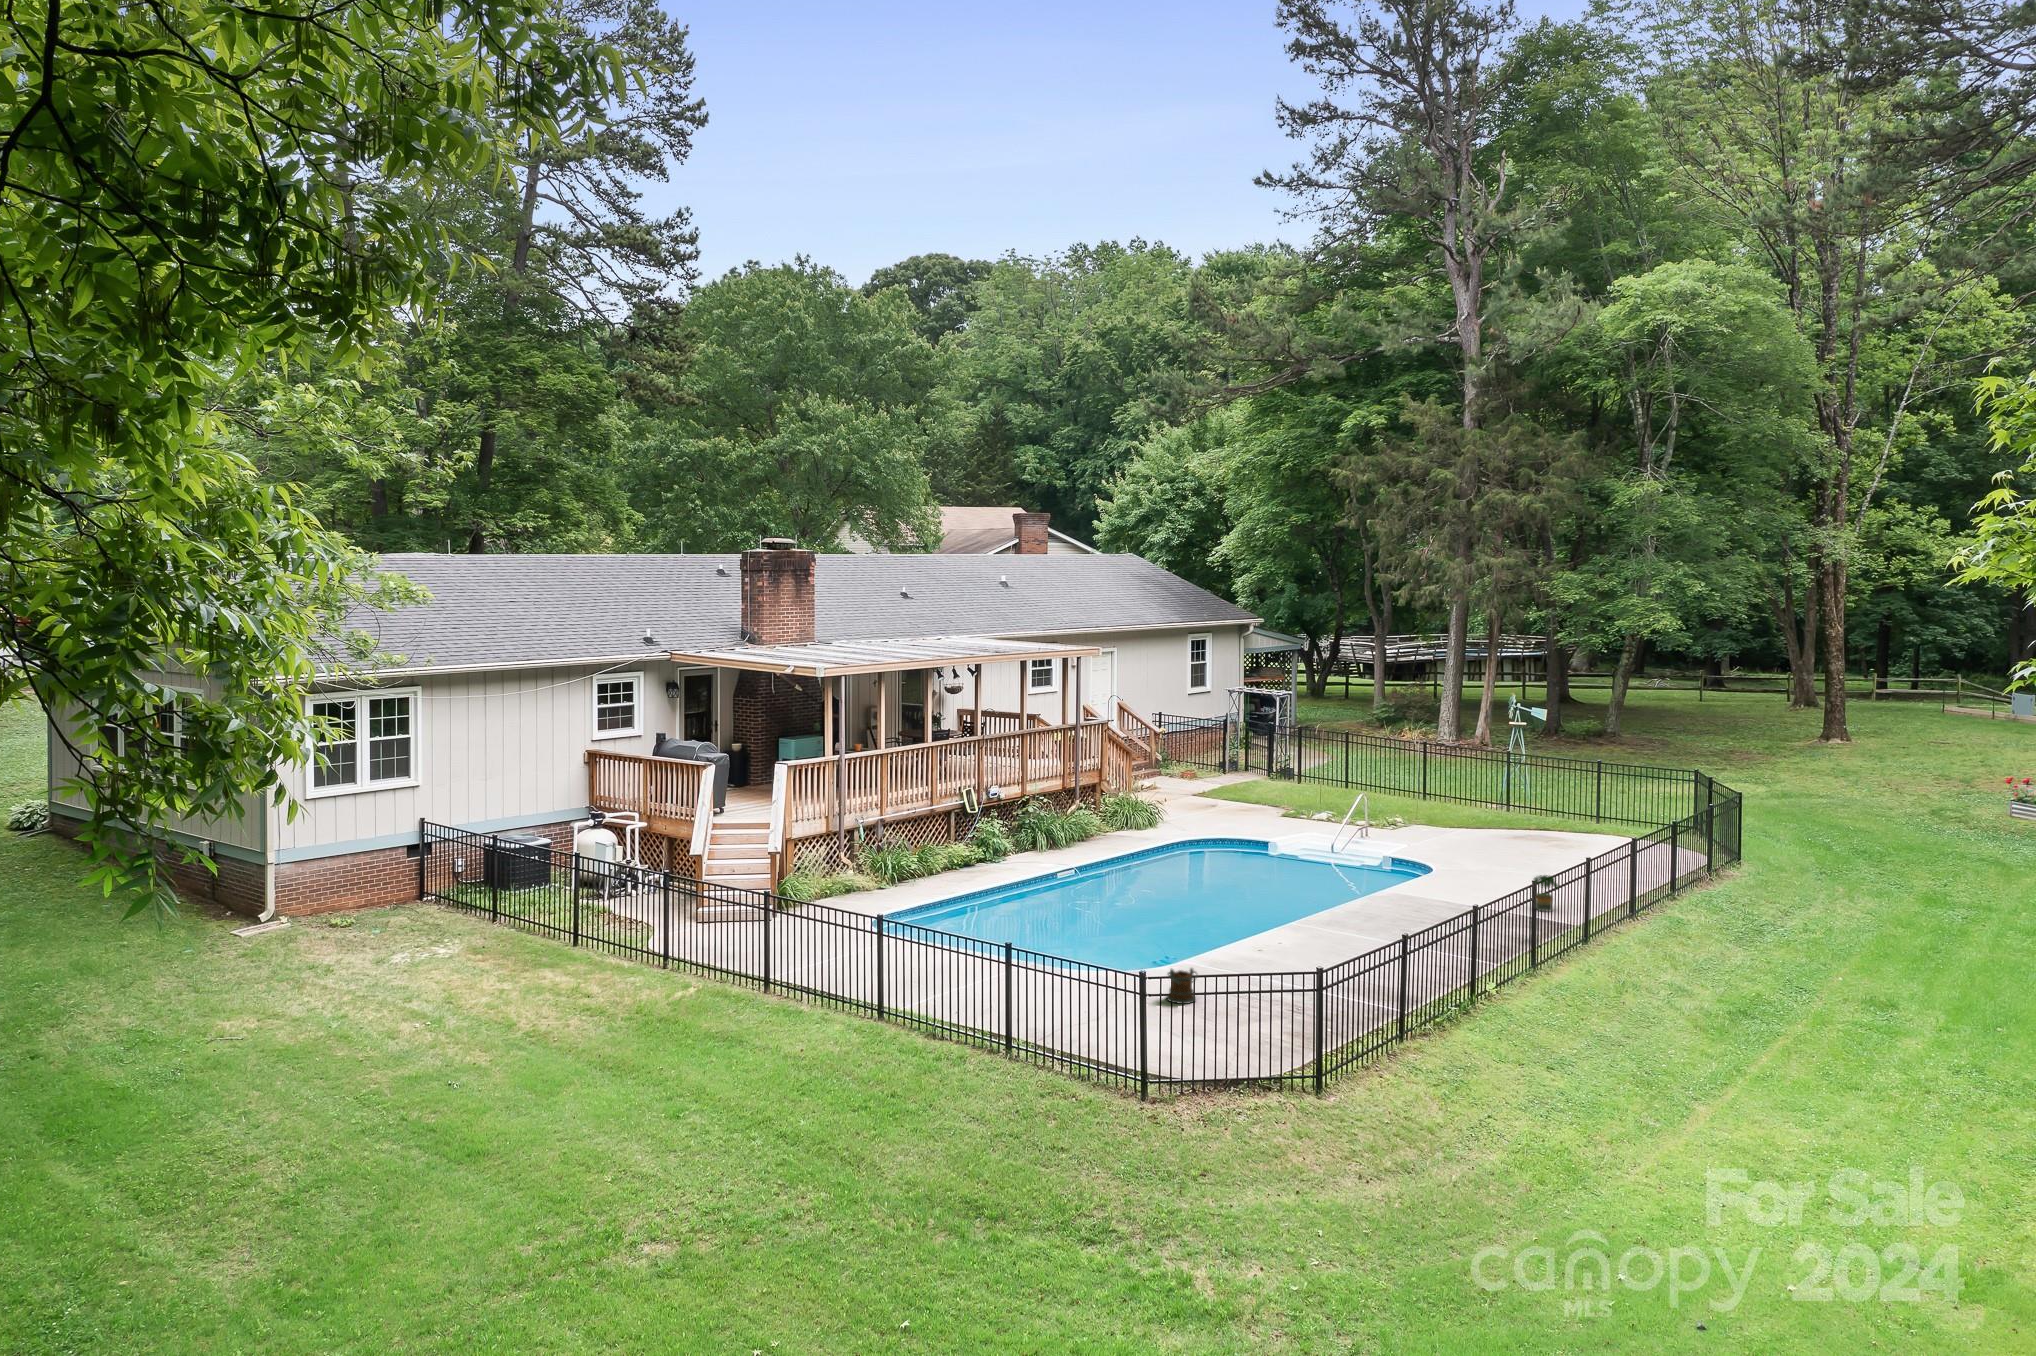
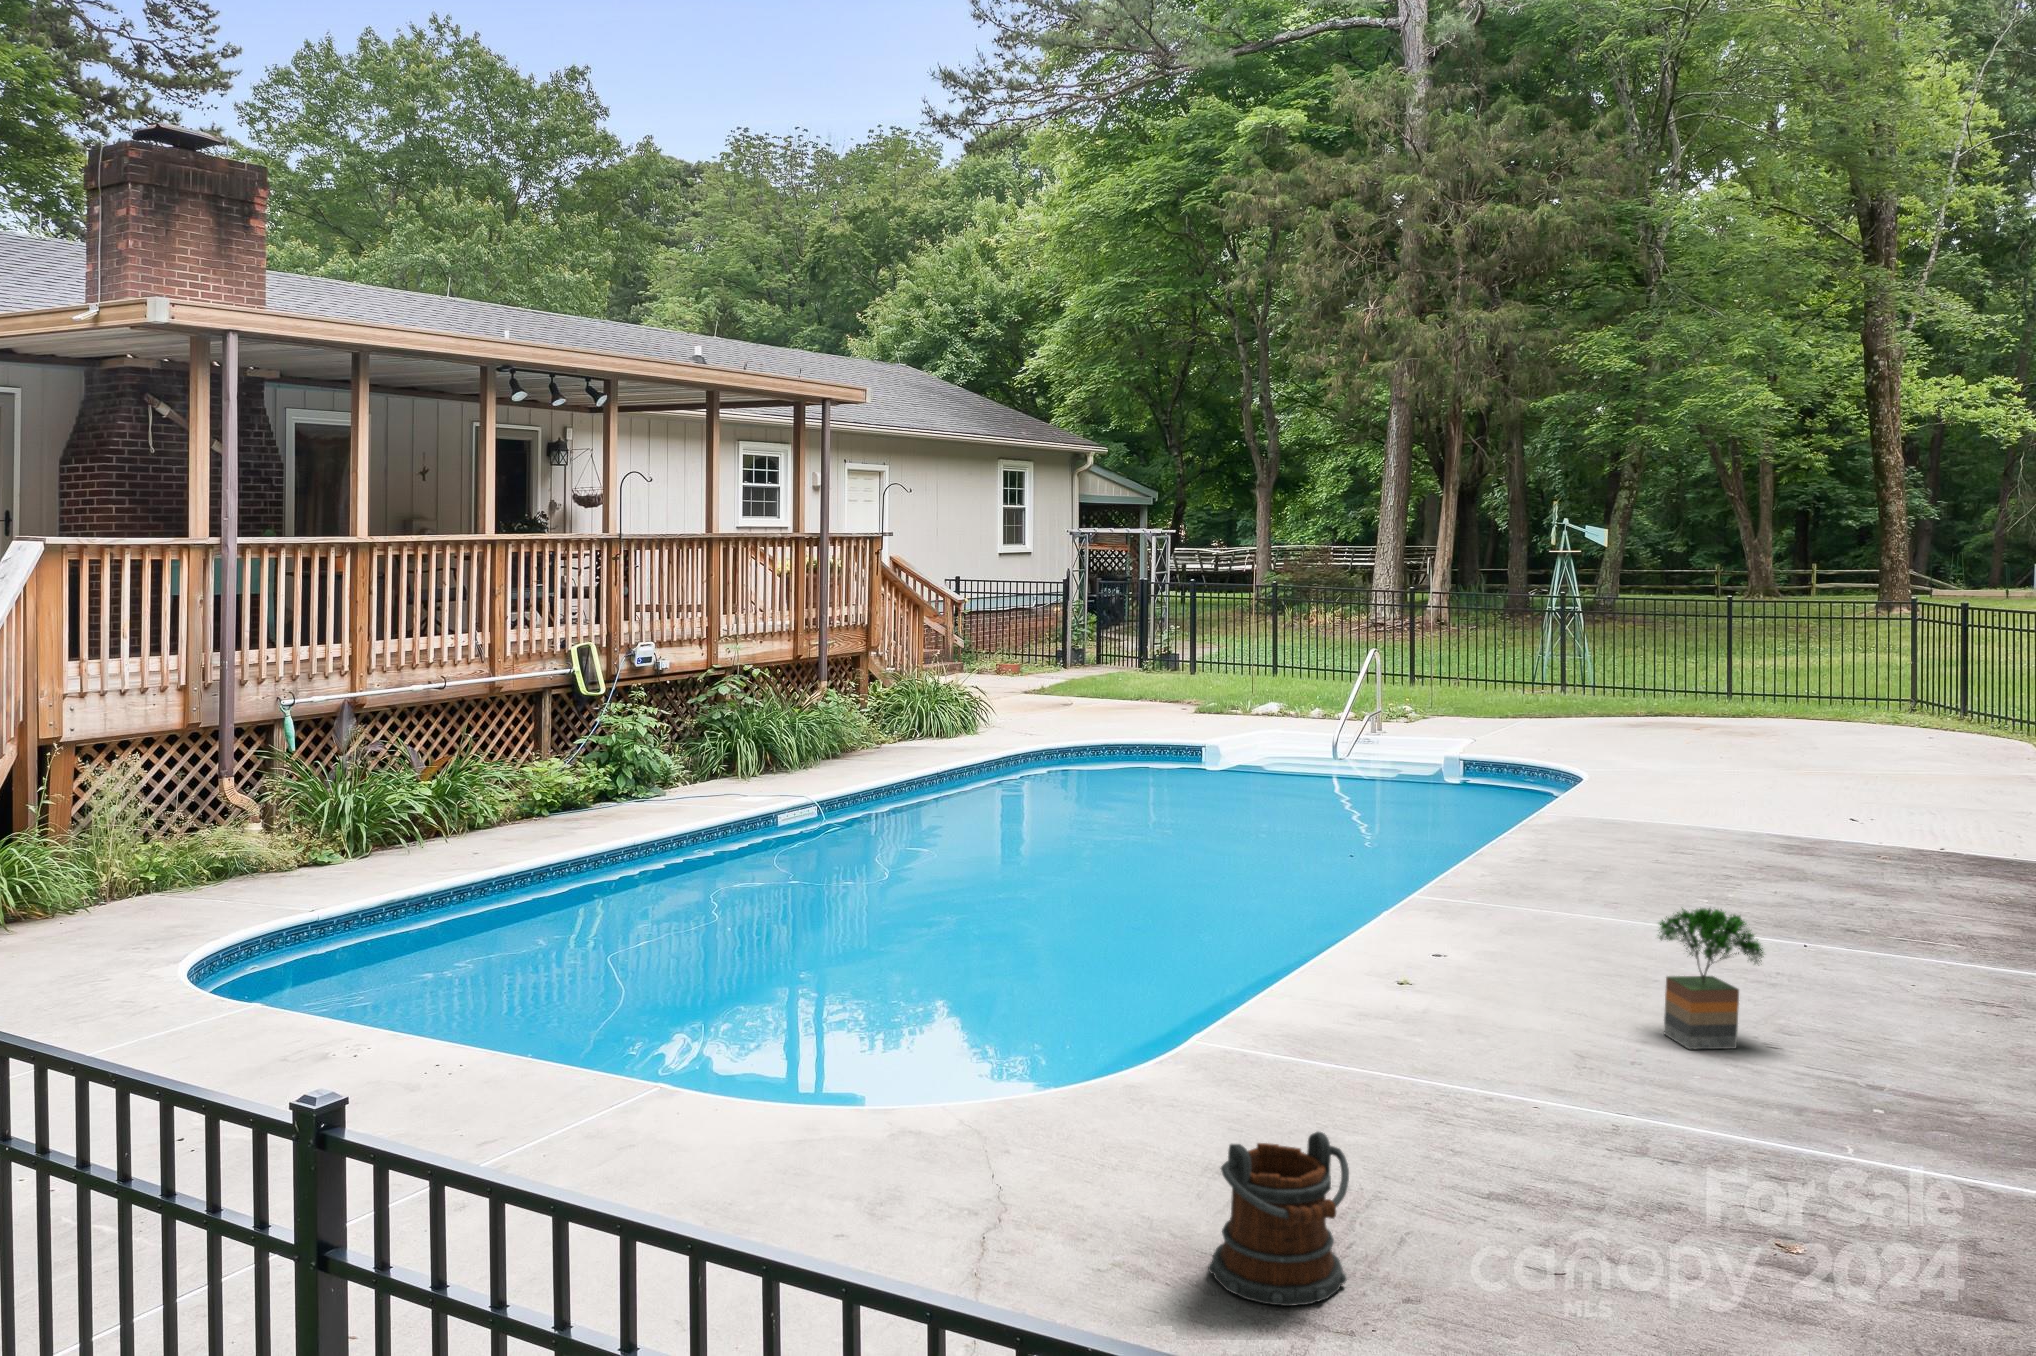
potted tree: present [1534,875,1558,912] -> present [1658,908,1764,1049]

